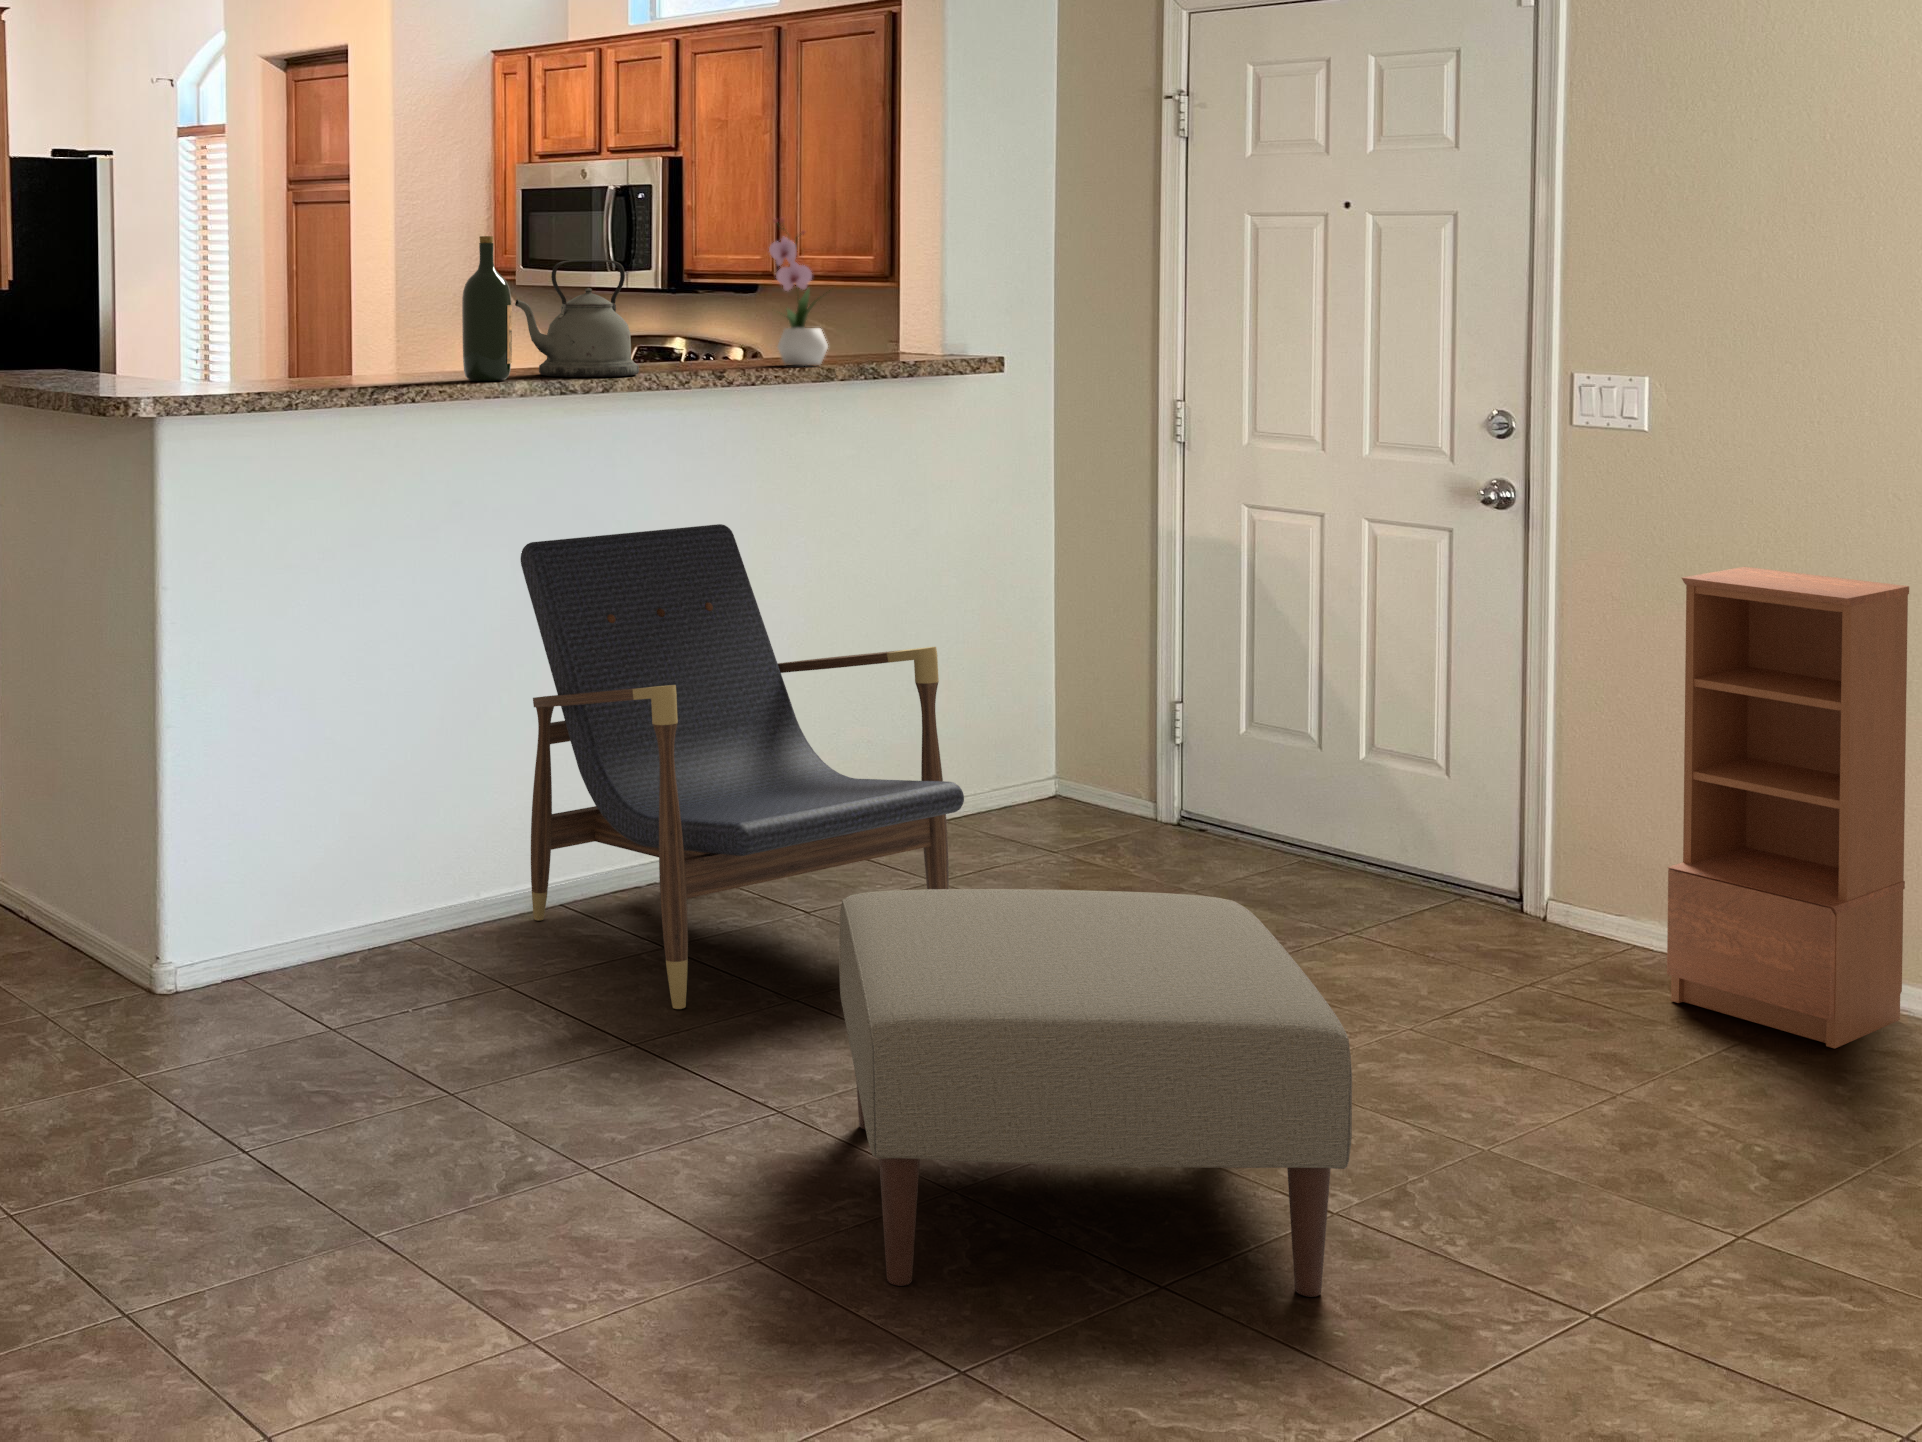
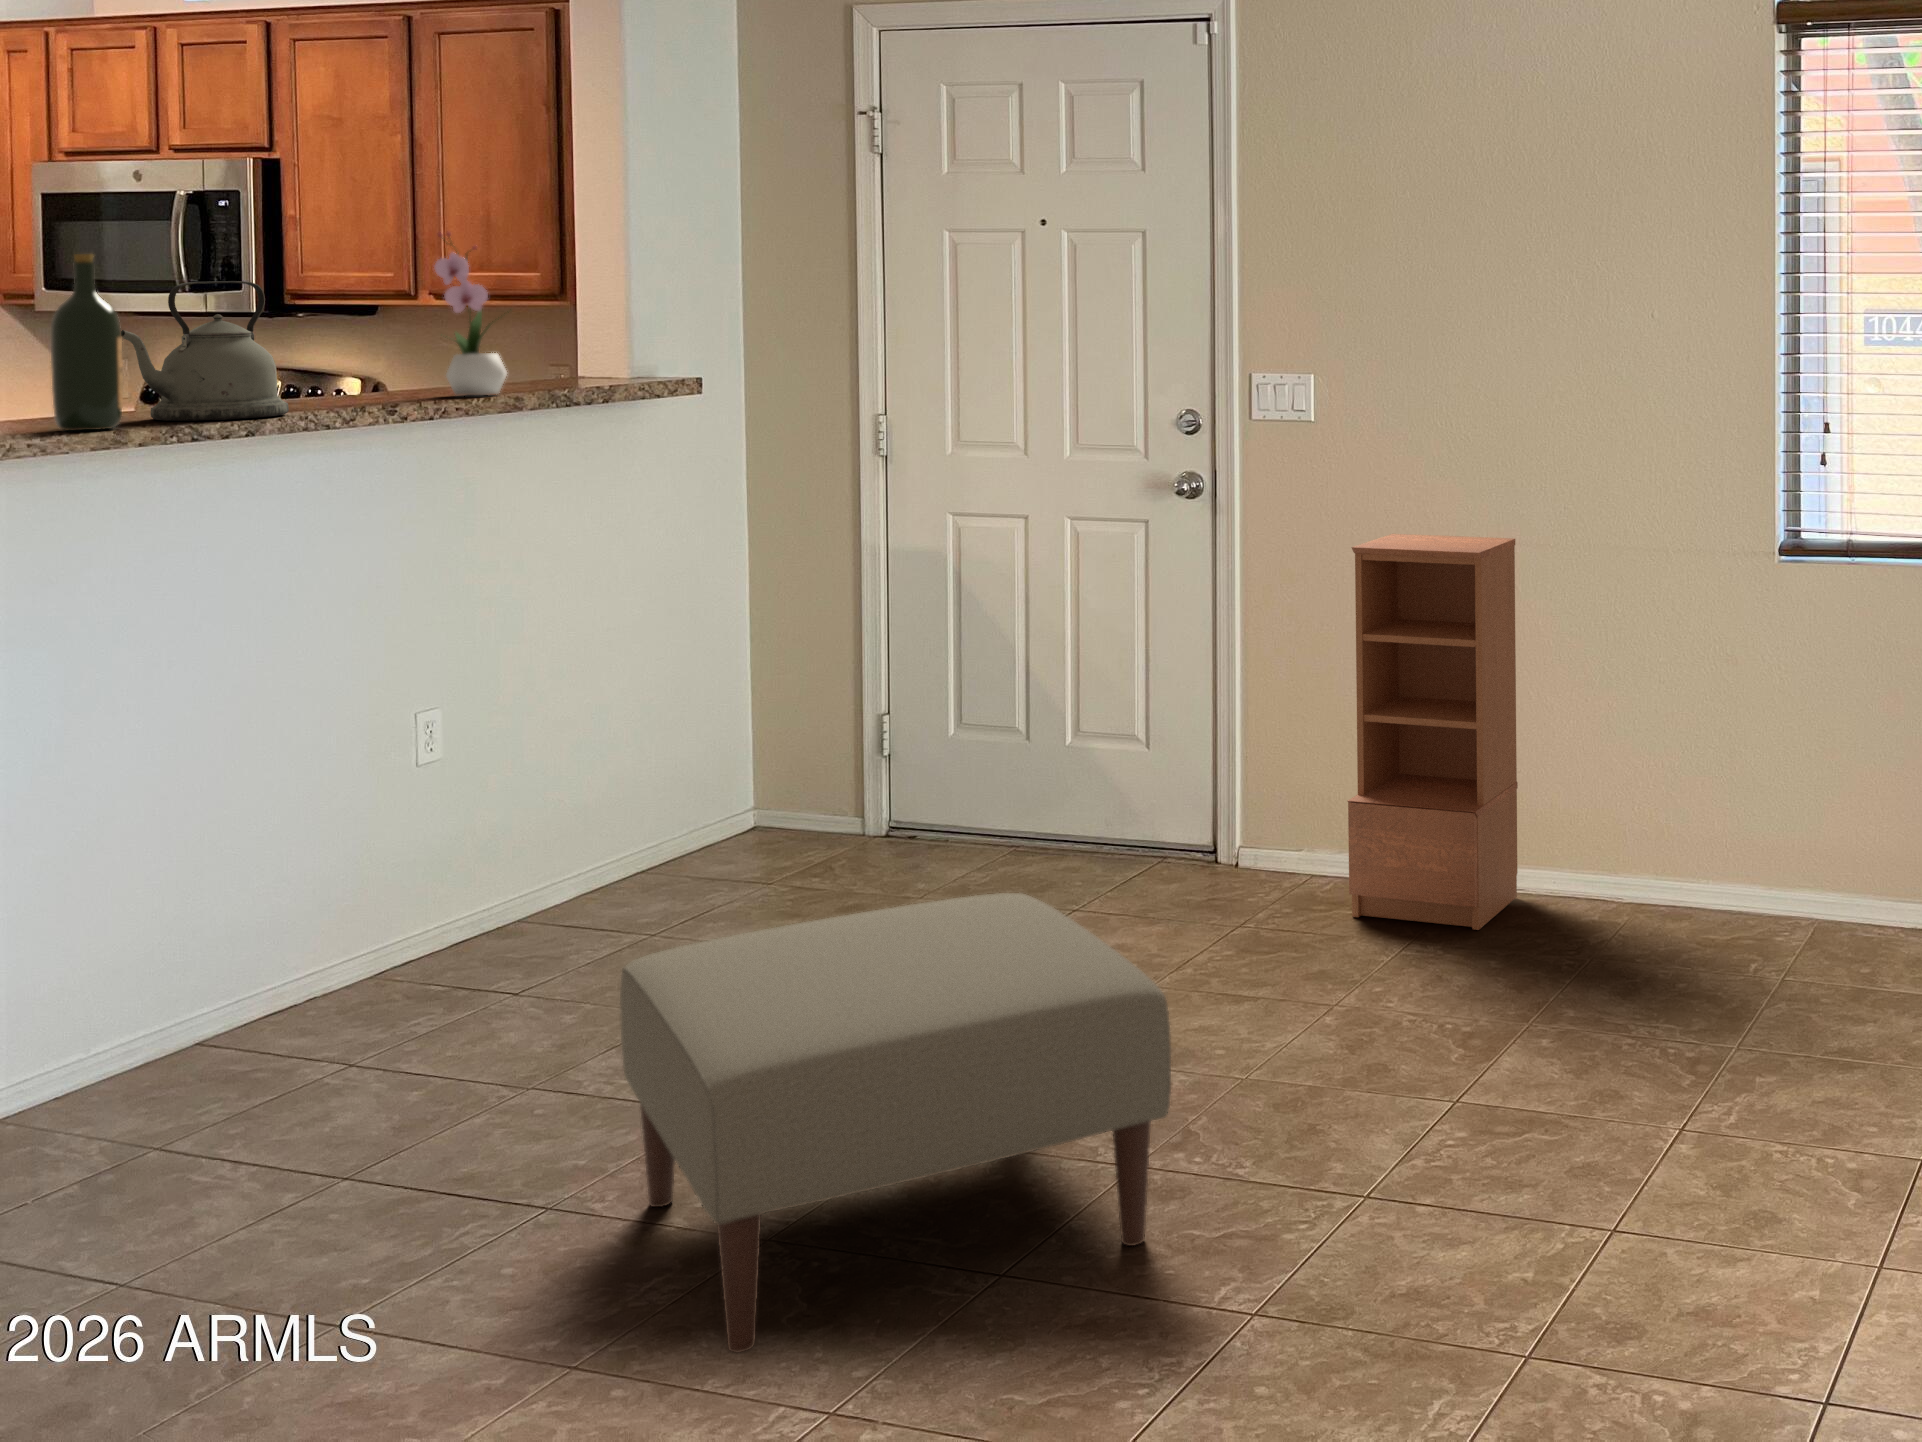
lounge chair: present [521,524,964,1009] -> none [136,580,709,1134]

